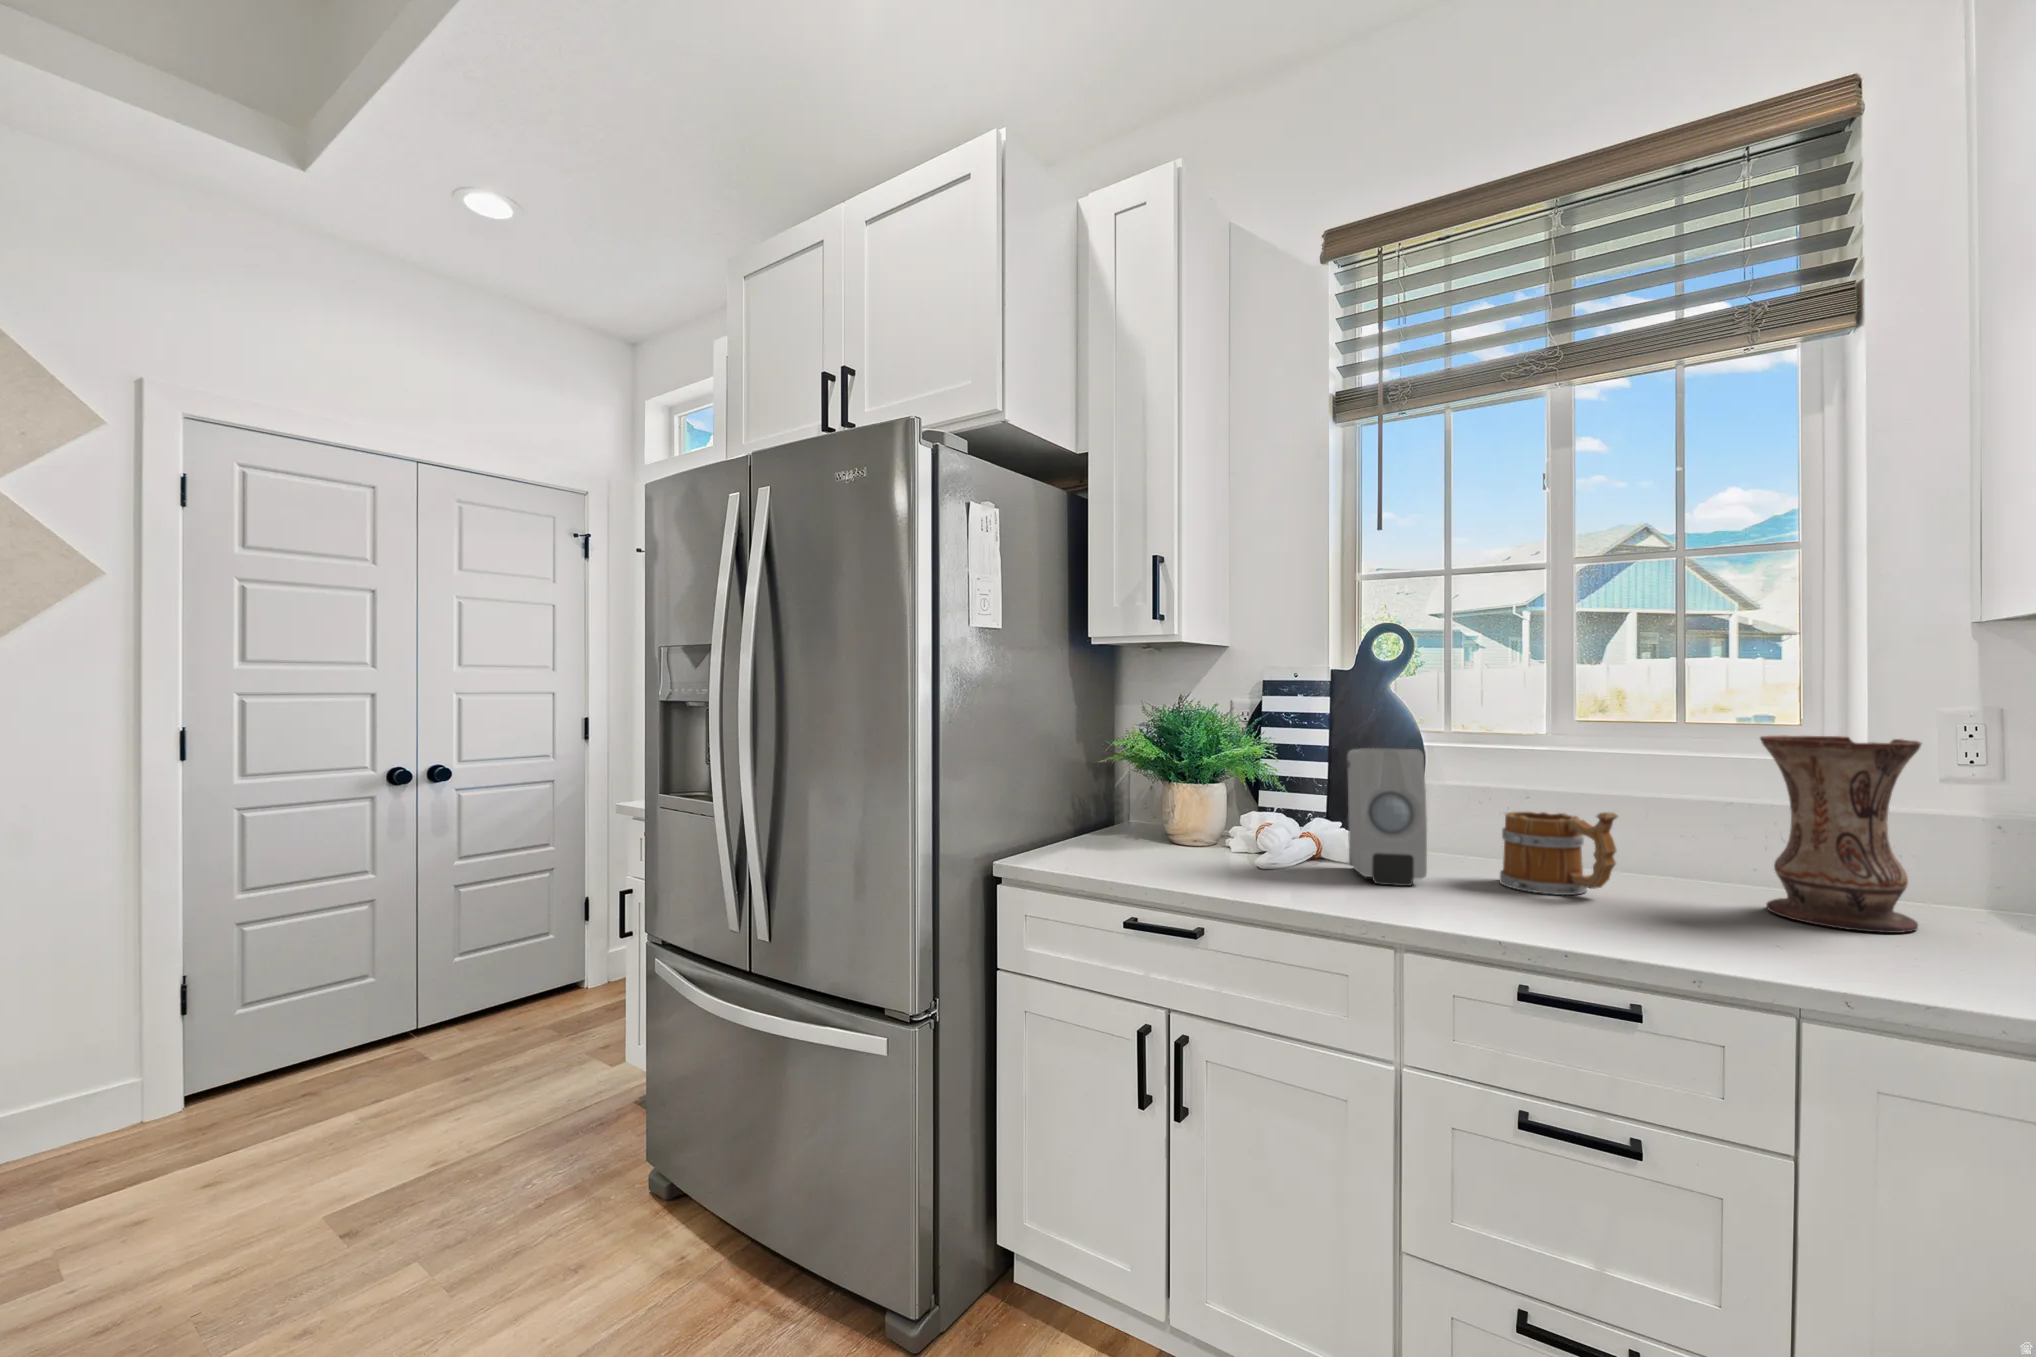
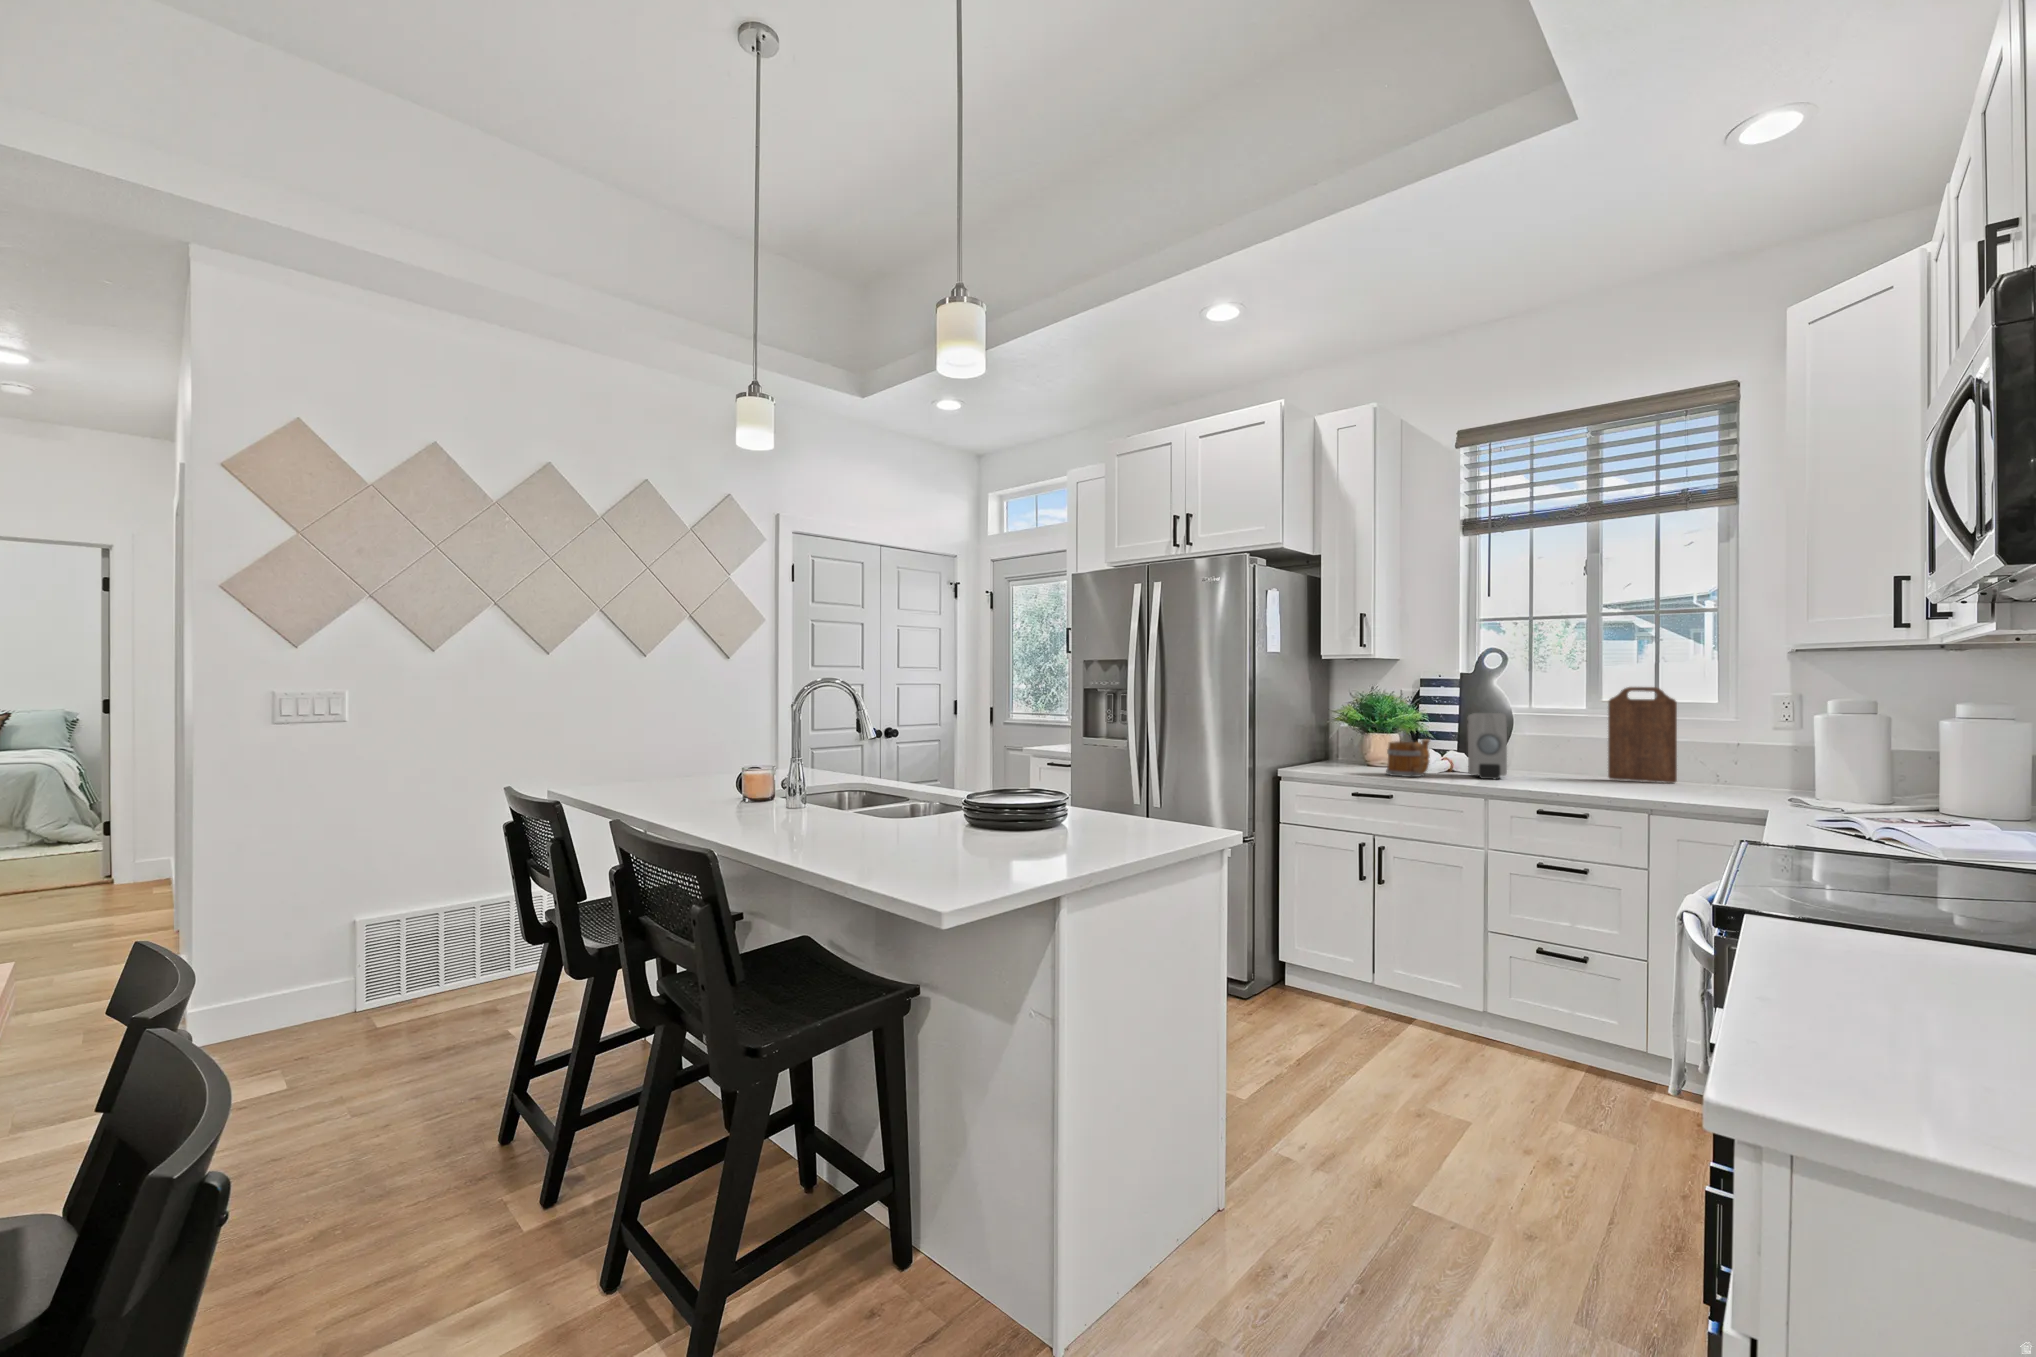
cutting board: none [1608,694,1745,888] -> present [1608,687,1677,783]
vase: present [1760,735,1922,933] -> none [1671,707,1742,793]
mug: present [1500,812,1618,895] -> present [1386,739,1430,777]

